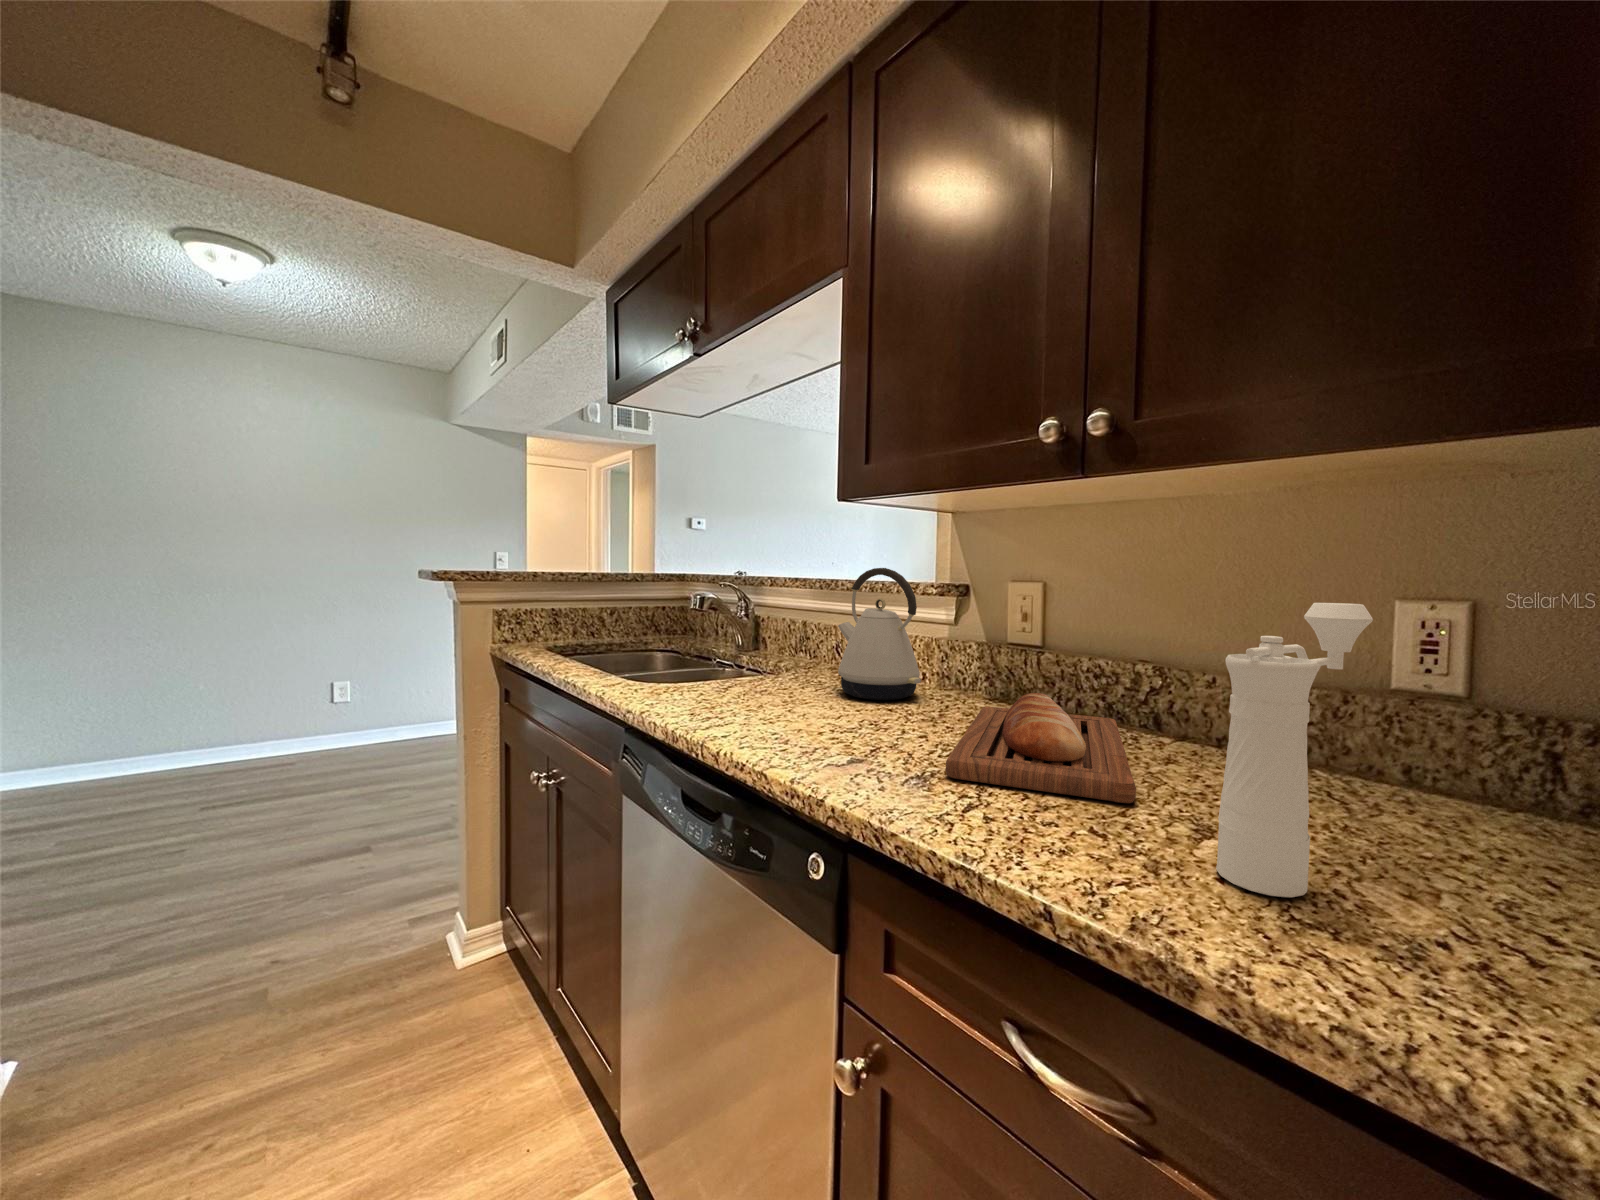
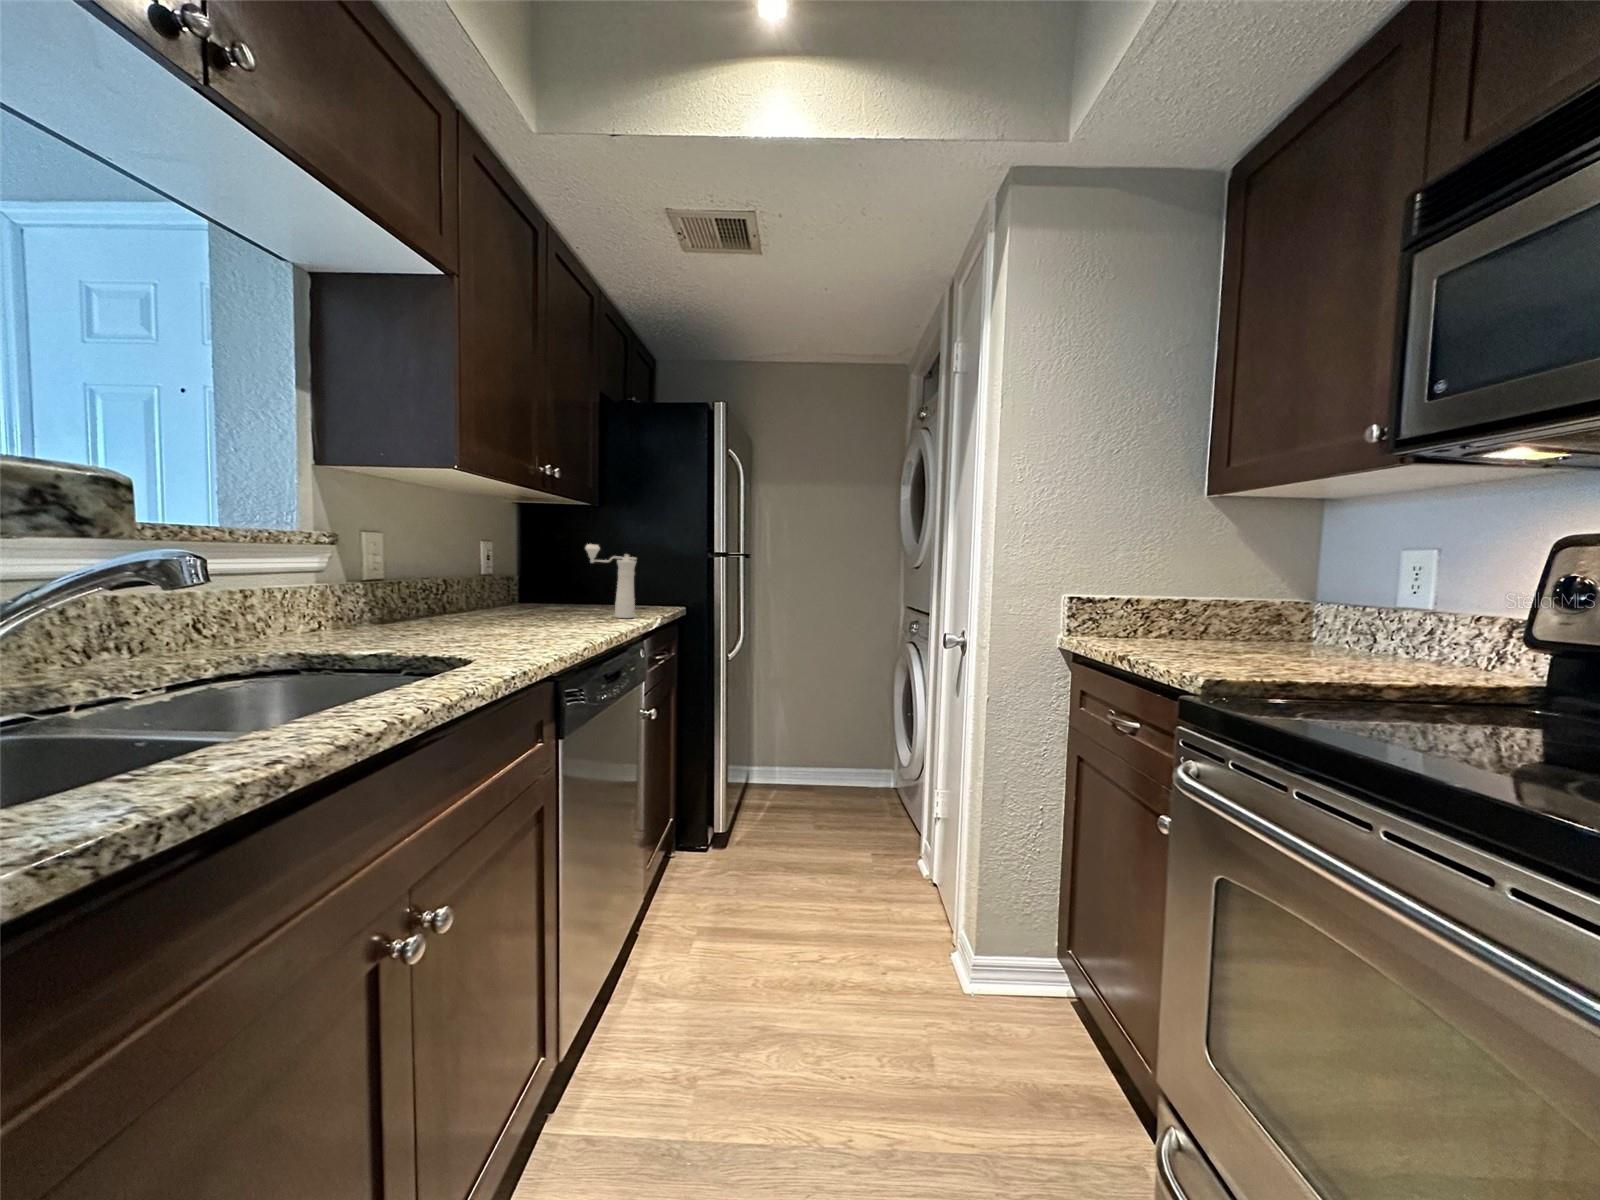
kettle: present [838,568,921,700] -> none [362,523,443,640]
bread loaf: present [946,693,1136,803] -> none [454,599,595,627]

